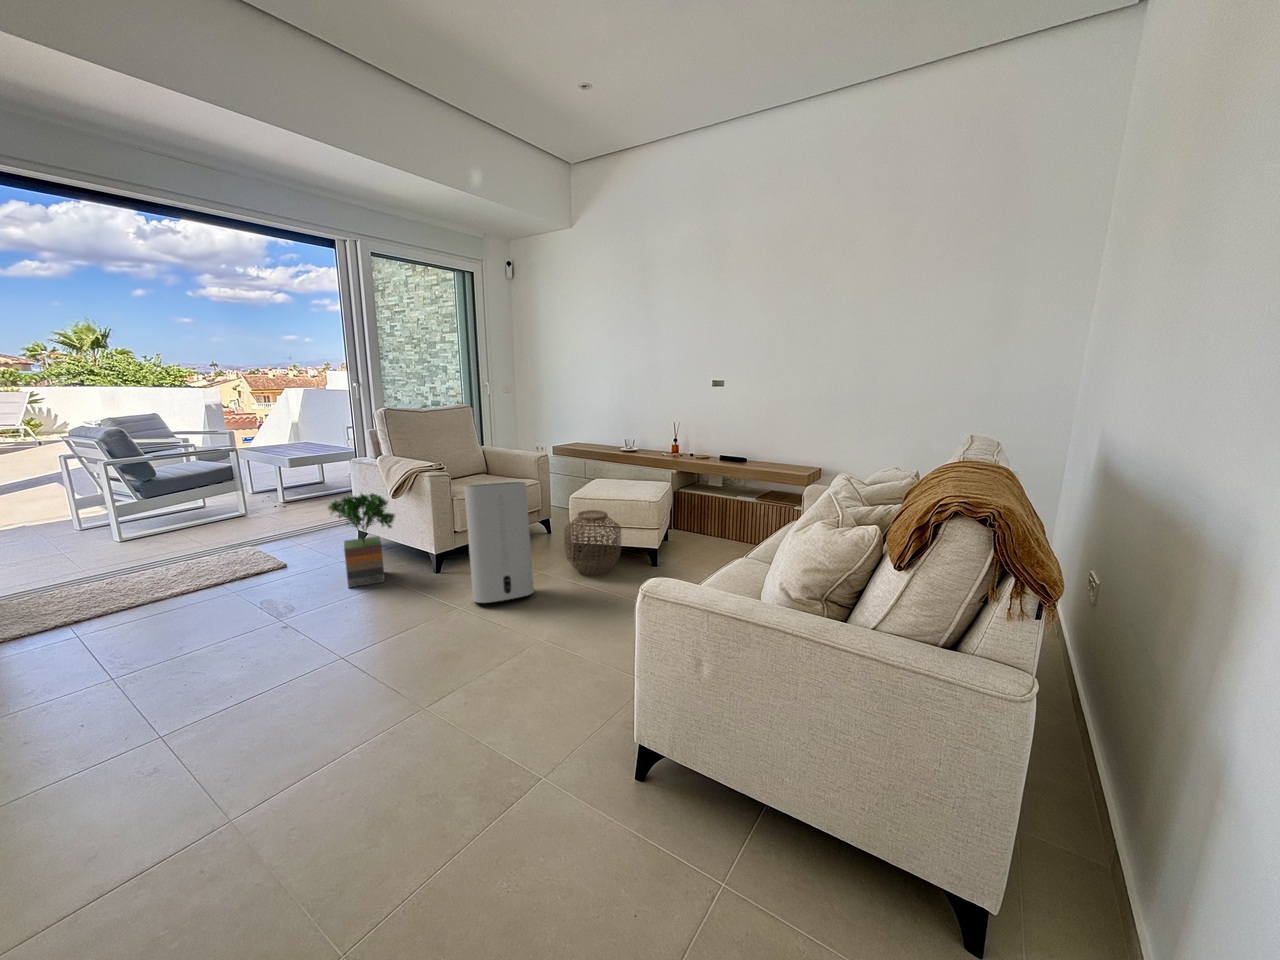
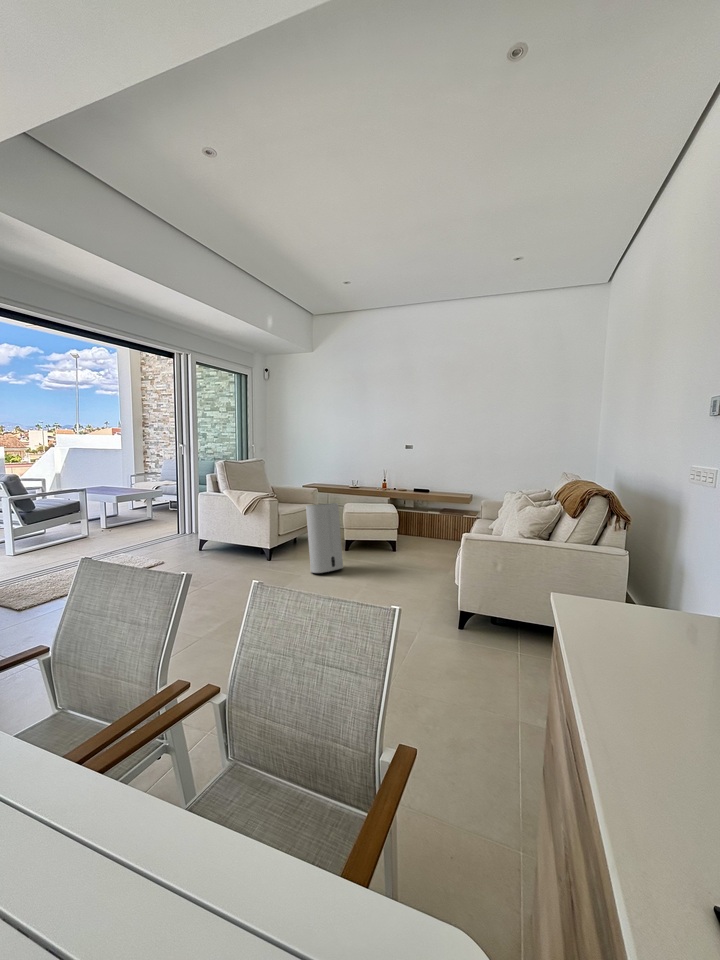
potted tree: present [328,493,395,587] -> none [211,513,254,572]
woven basket: present [564,510,621,575] -> none [347,521,380,558]

